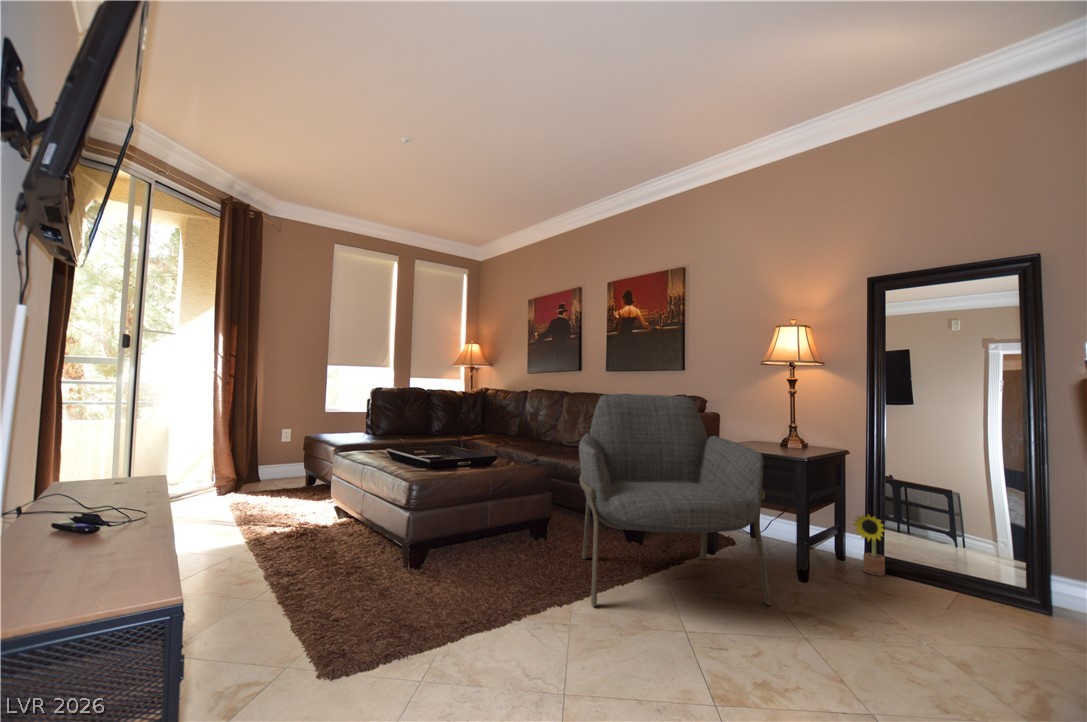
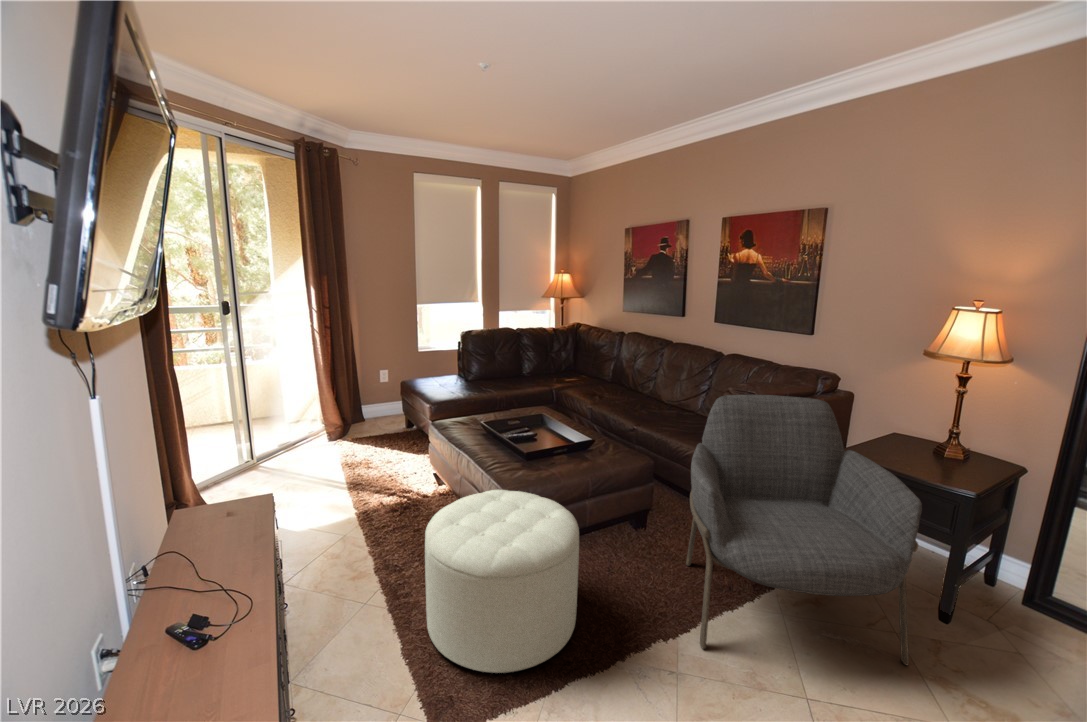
ottoman: none [320,477,477,632] -> present [425,490,579,673]
decorative plant: present [852,514,885,576] -> none [1018,553,1066,621]

